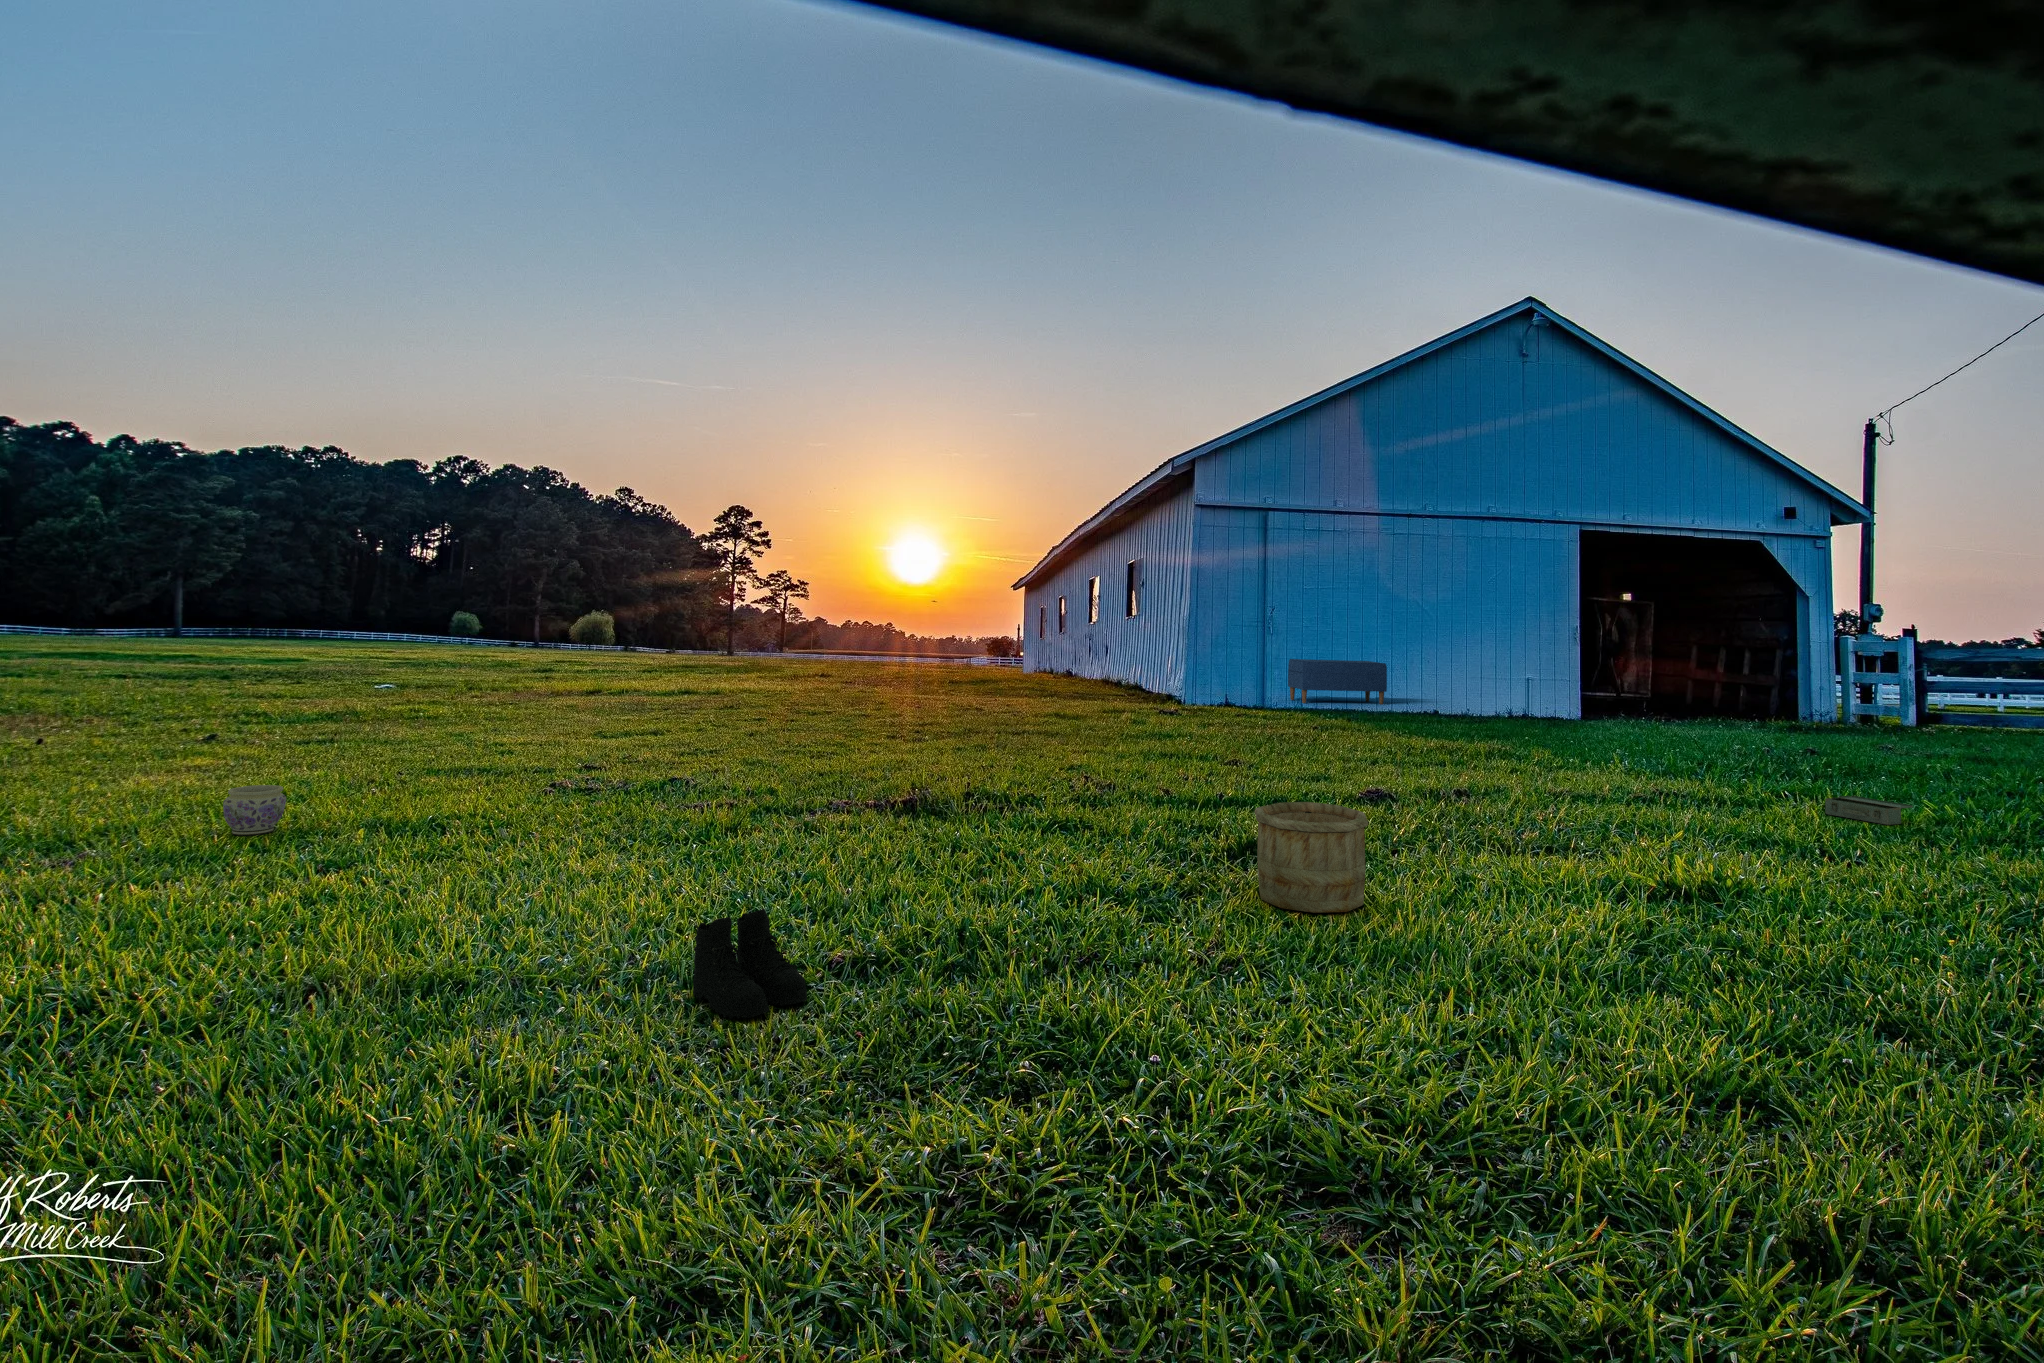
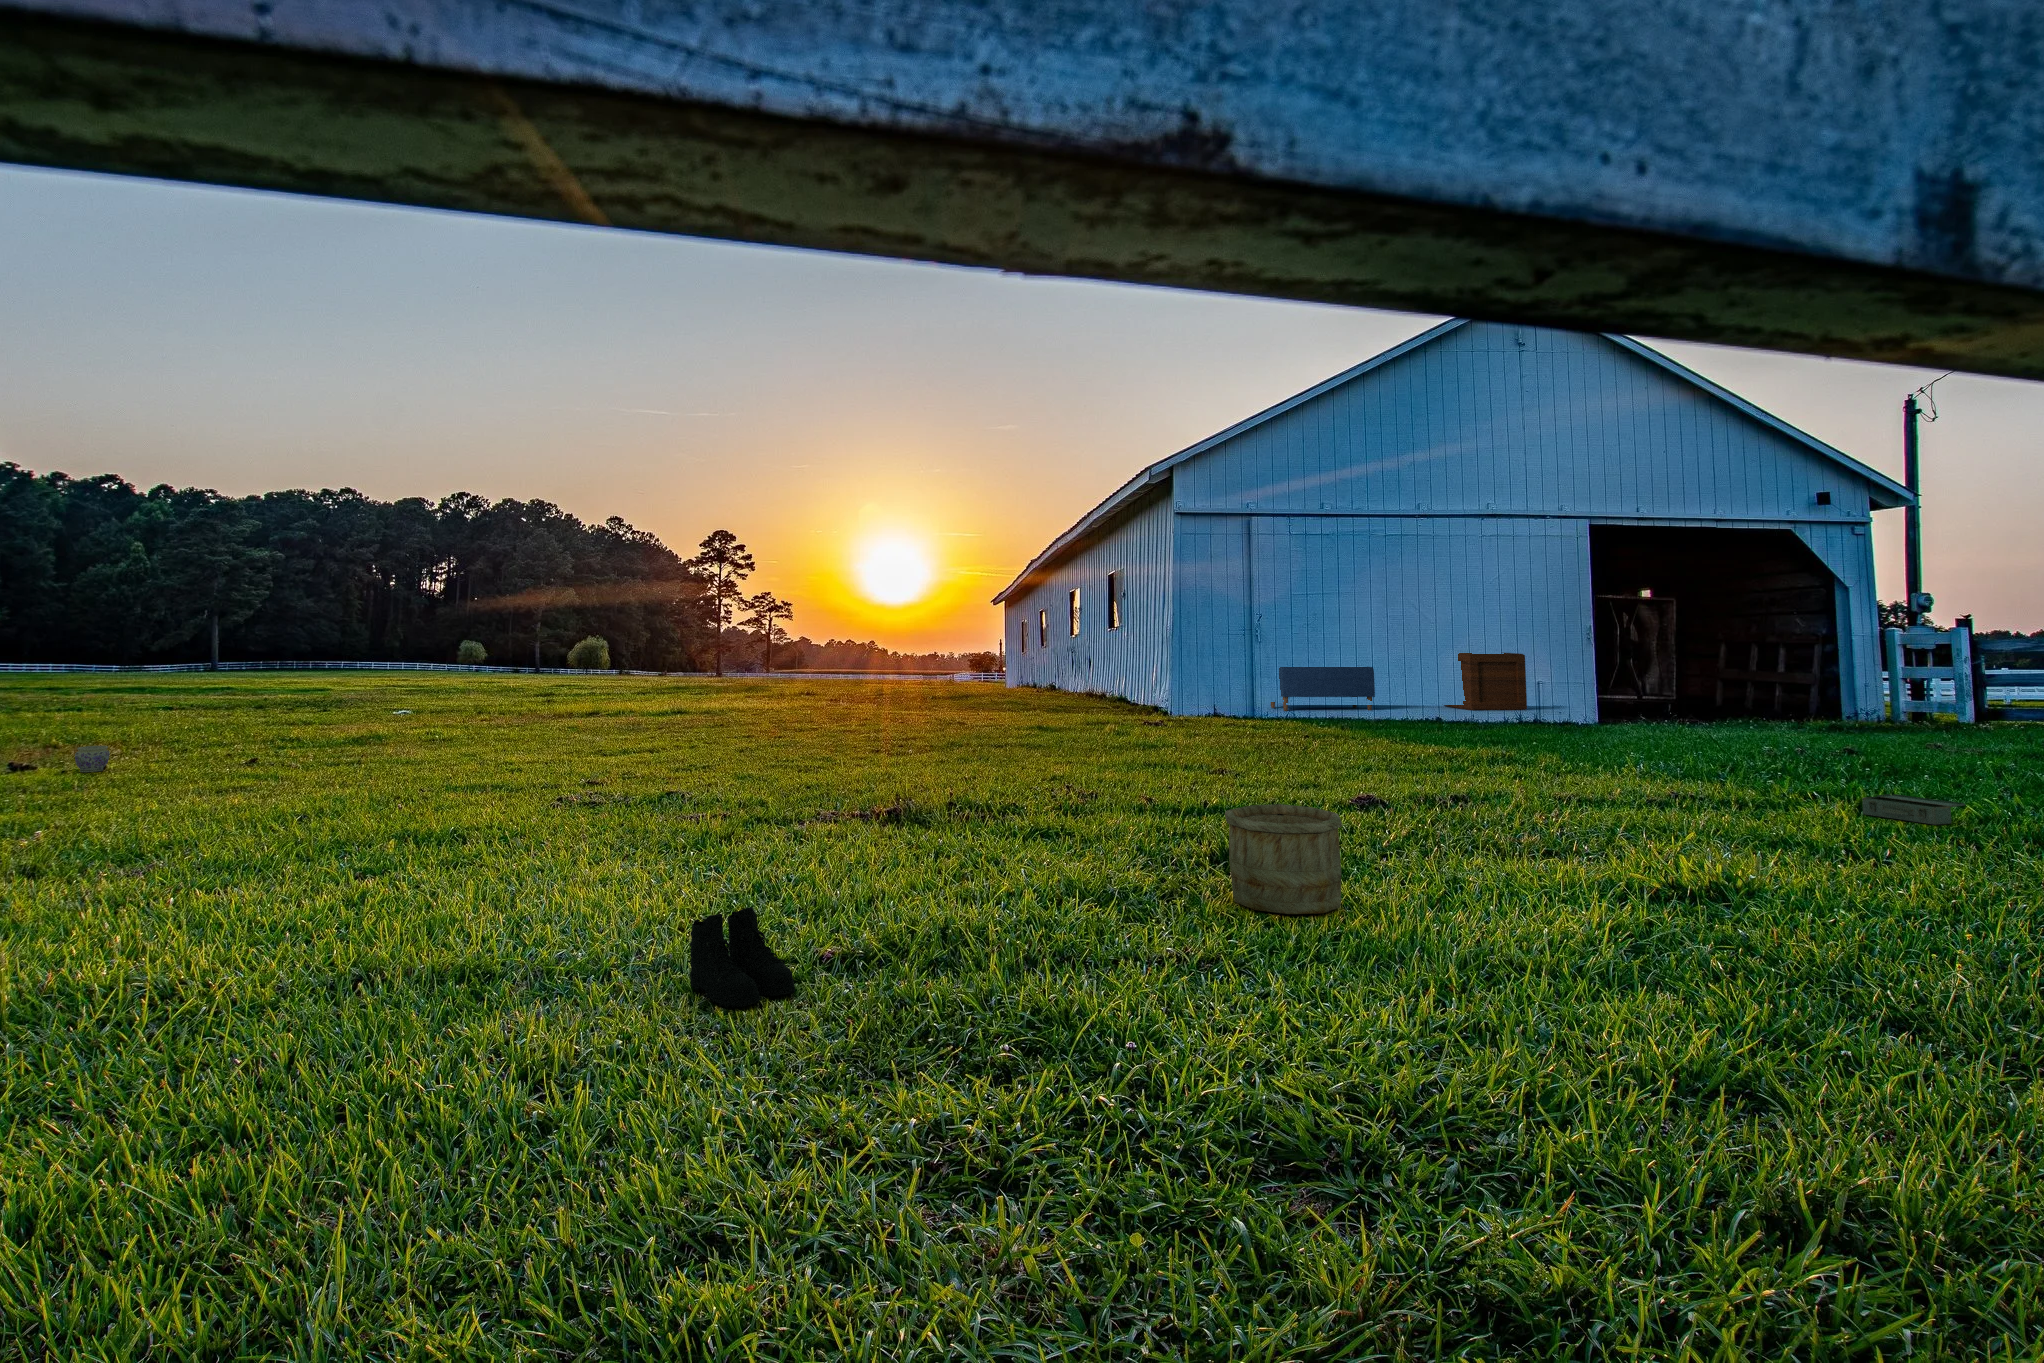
wooden crate: none [1447,651,1523,708] -> present [1444,653,1527,711]
planter: present [223,785,286,836] -> present [75,746,110,773]

